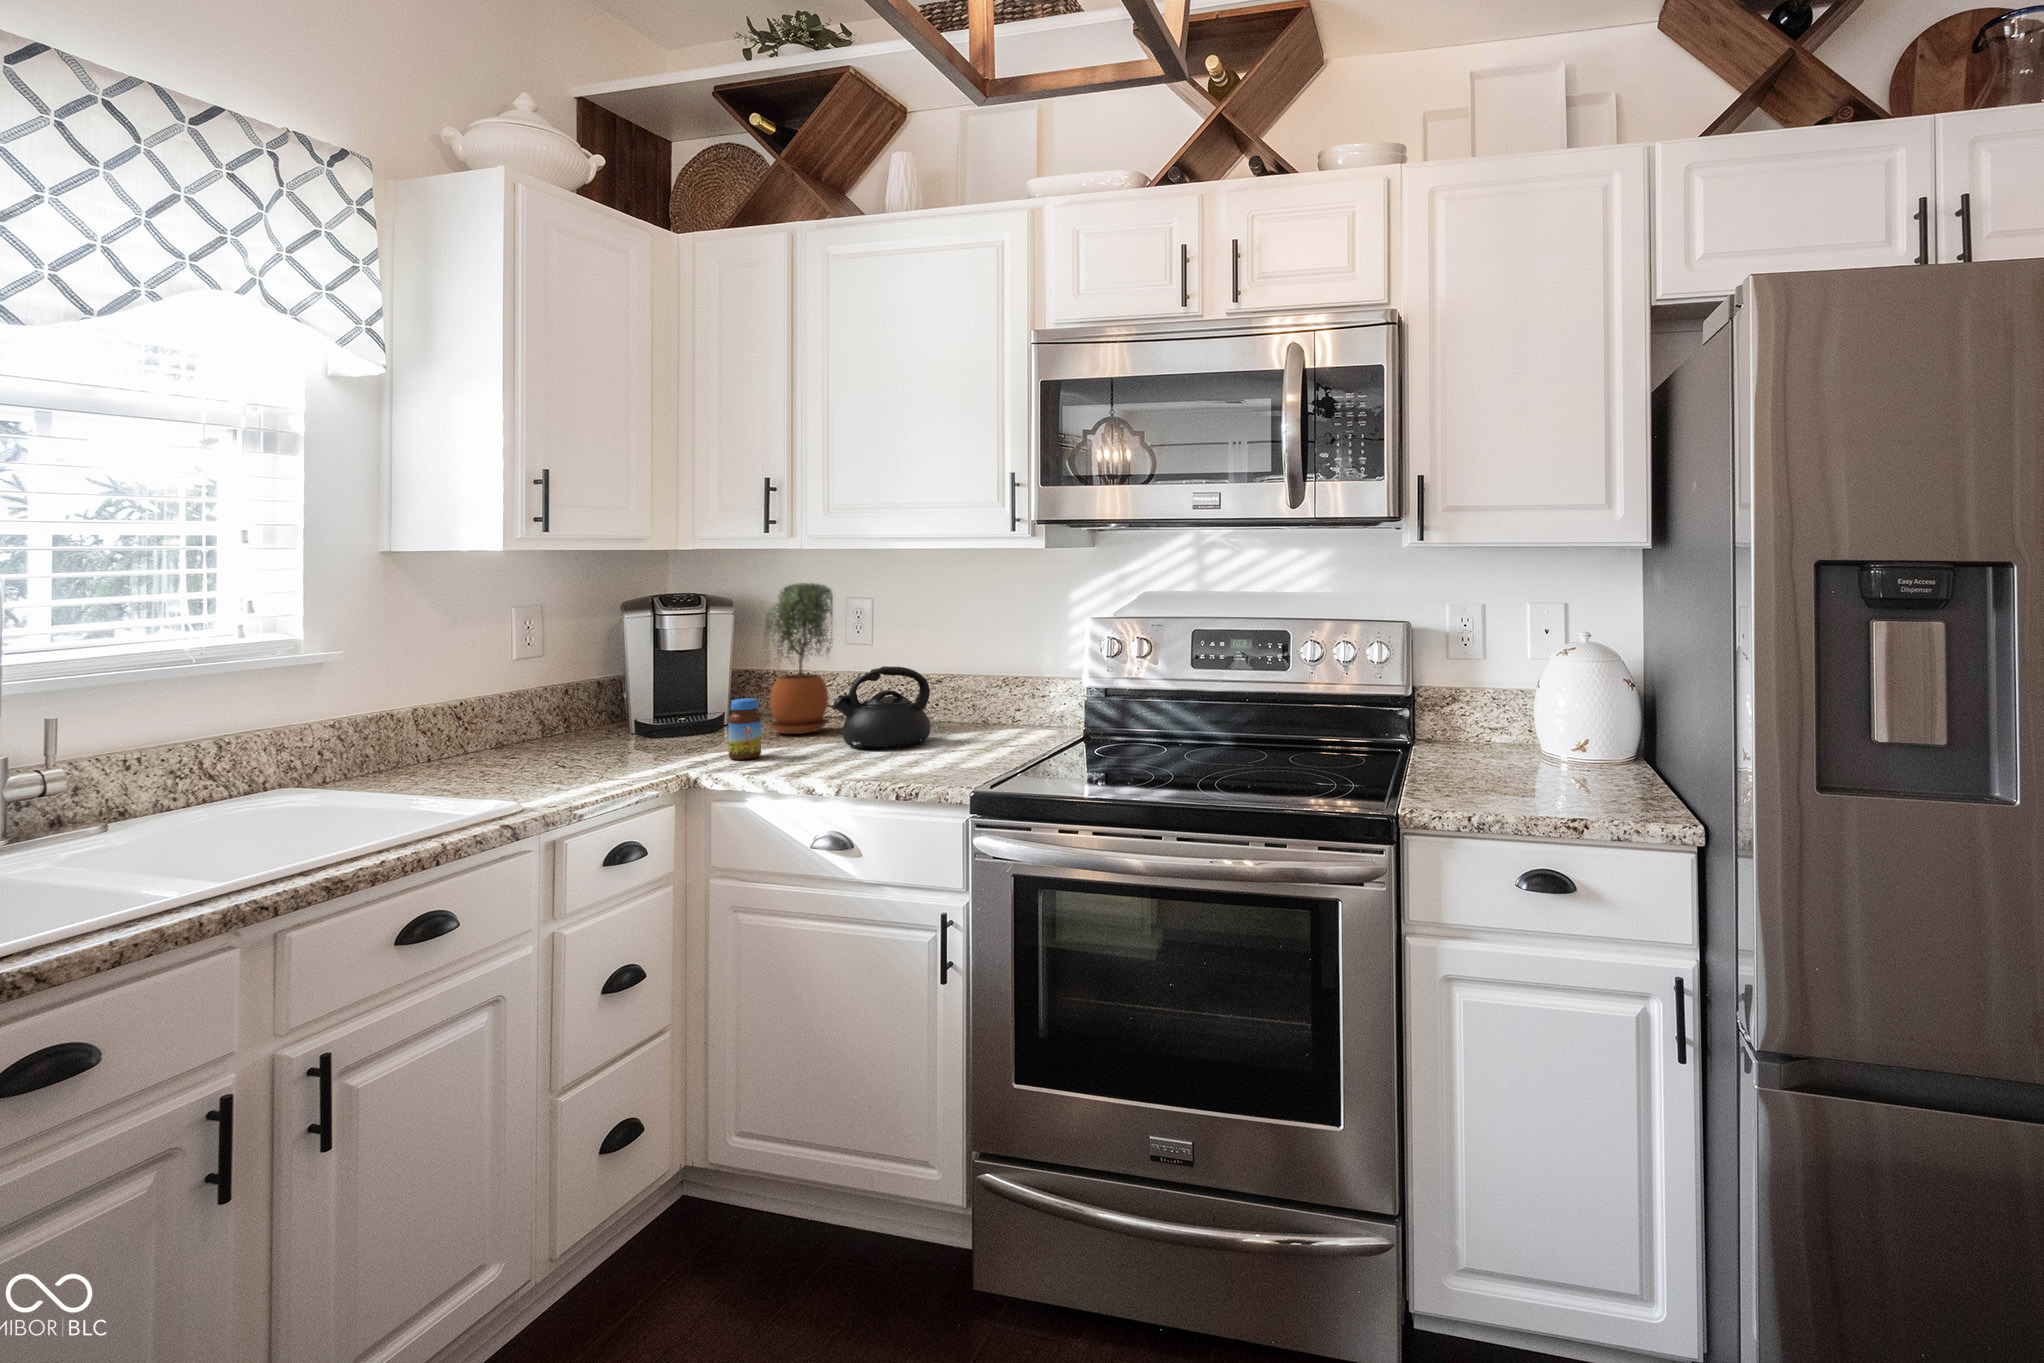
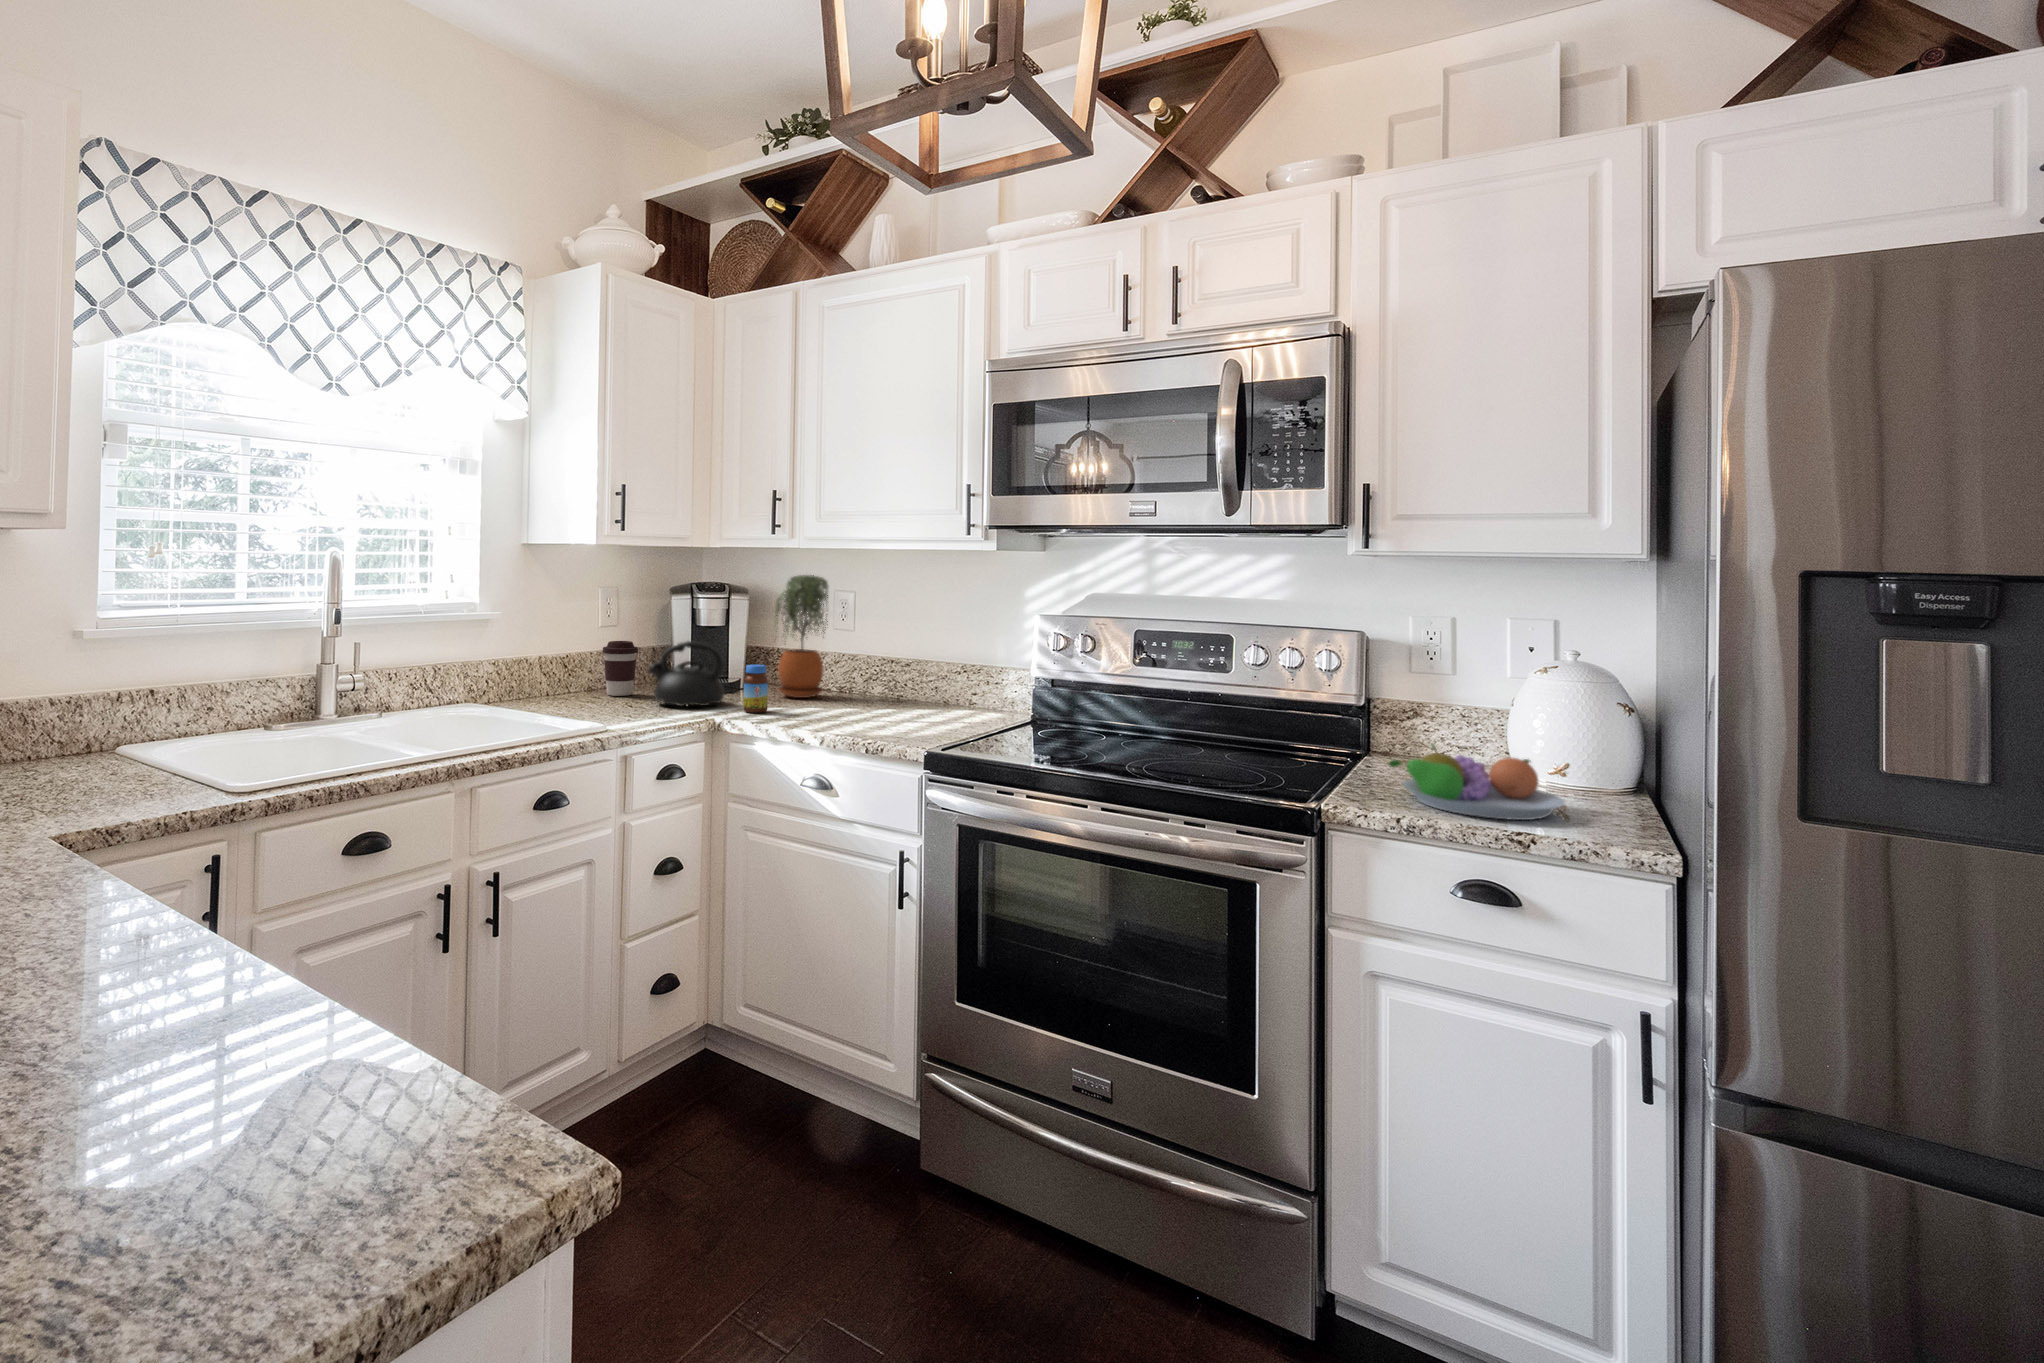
teapot: present [832,666,931,748] -> present [649,641,725,707]
coffee cup: none [517,679,571,753] -> present [603,641,638,696]
fruit bowl: none [1452,733,1599,803] -> present [1389,744,1565,820]

